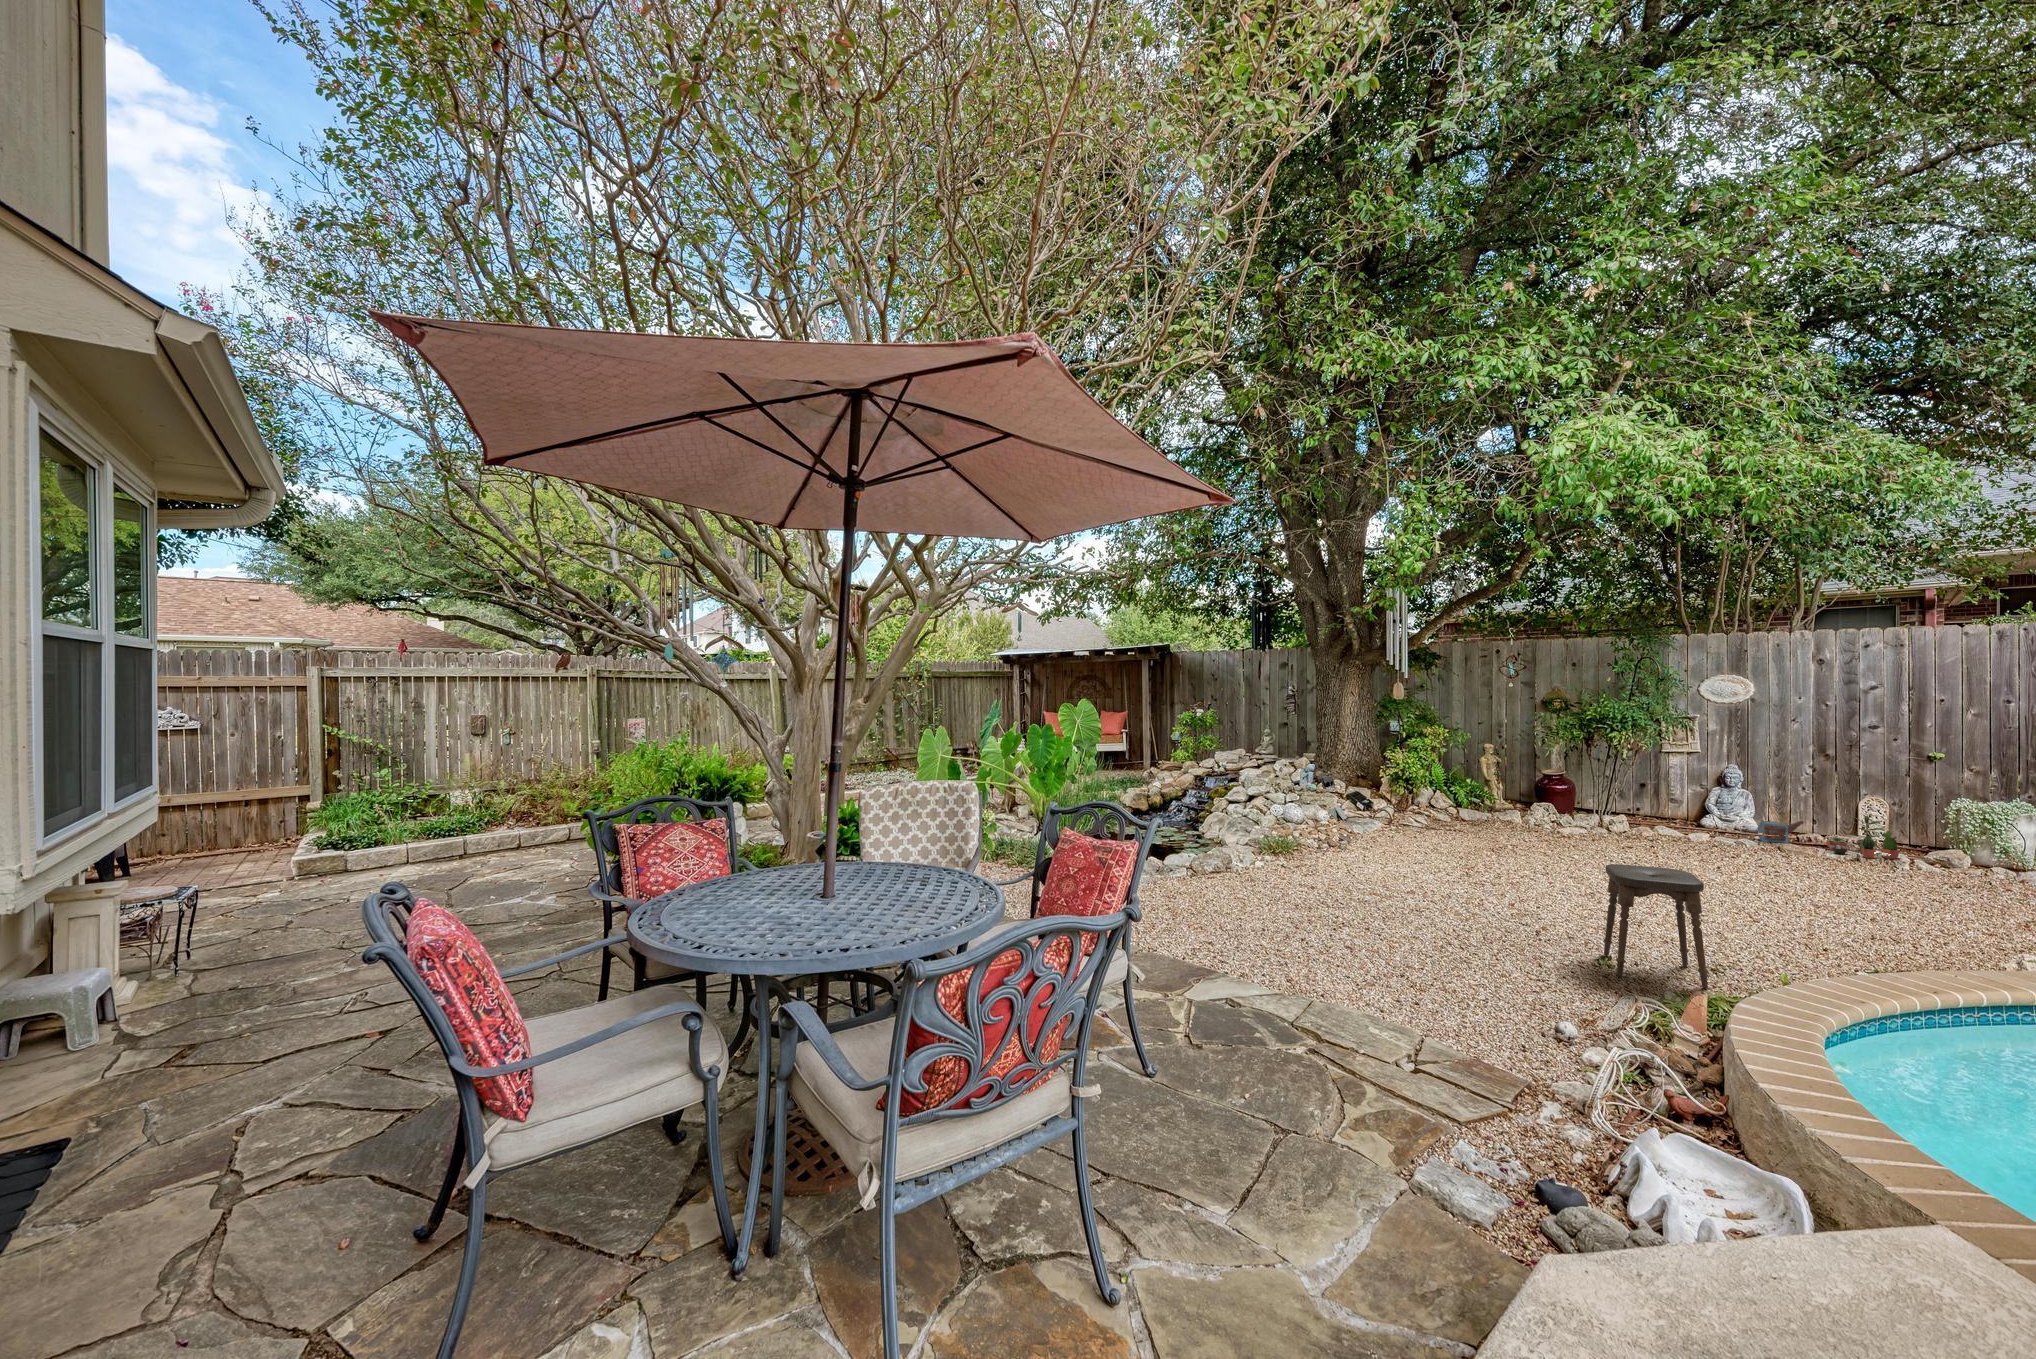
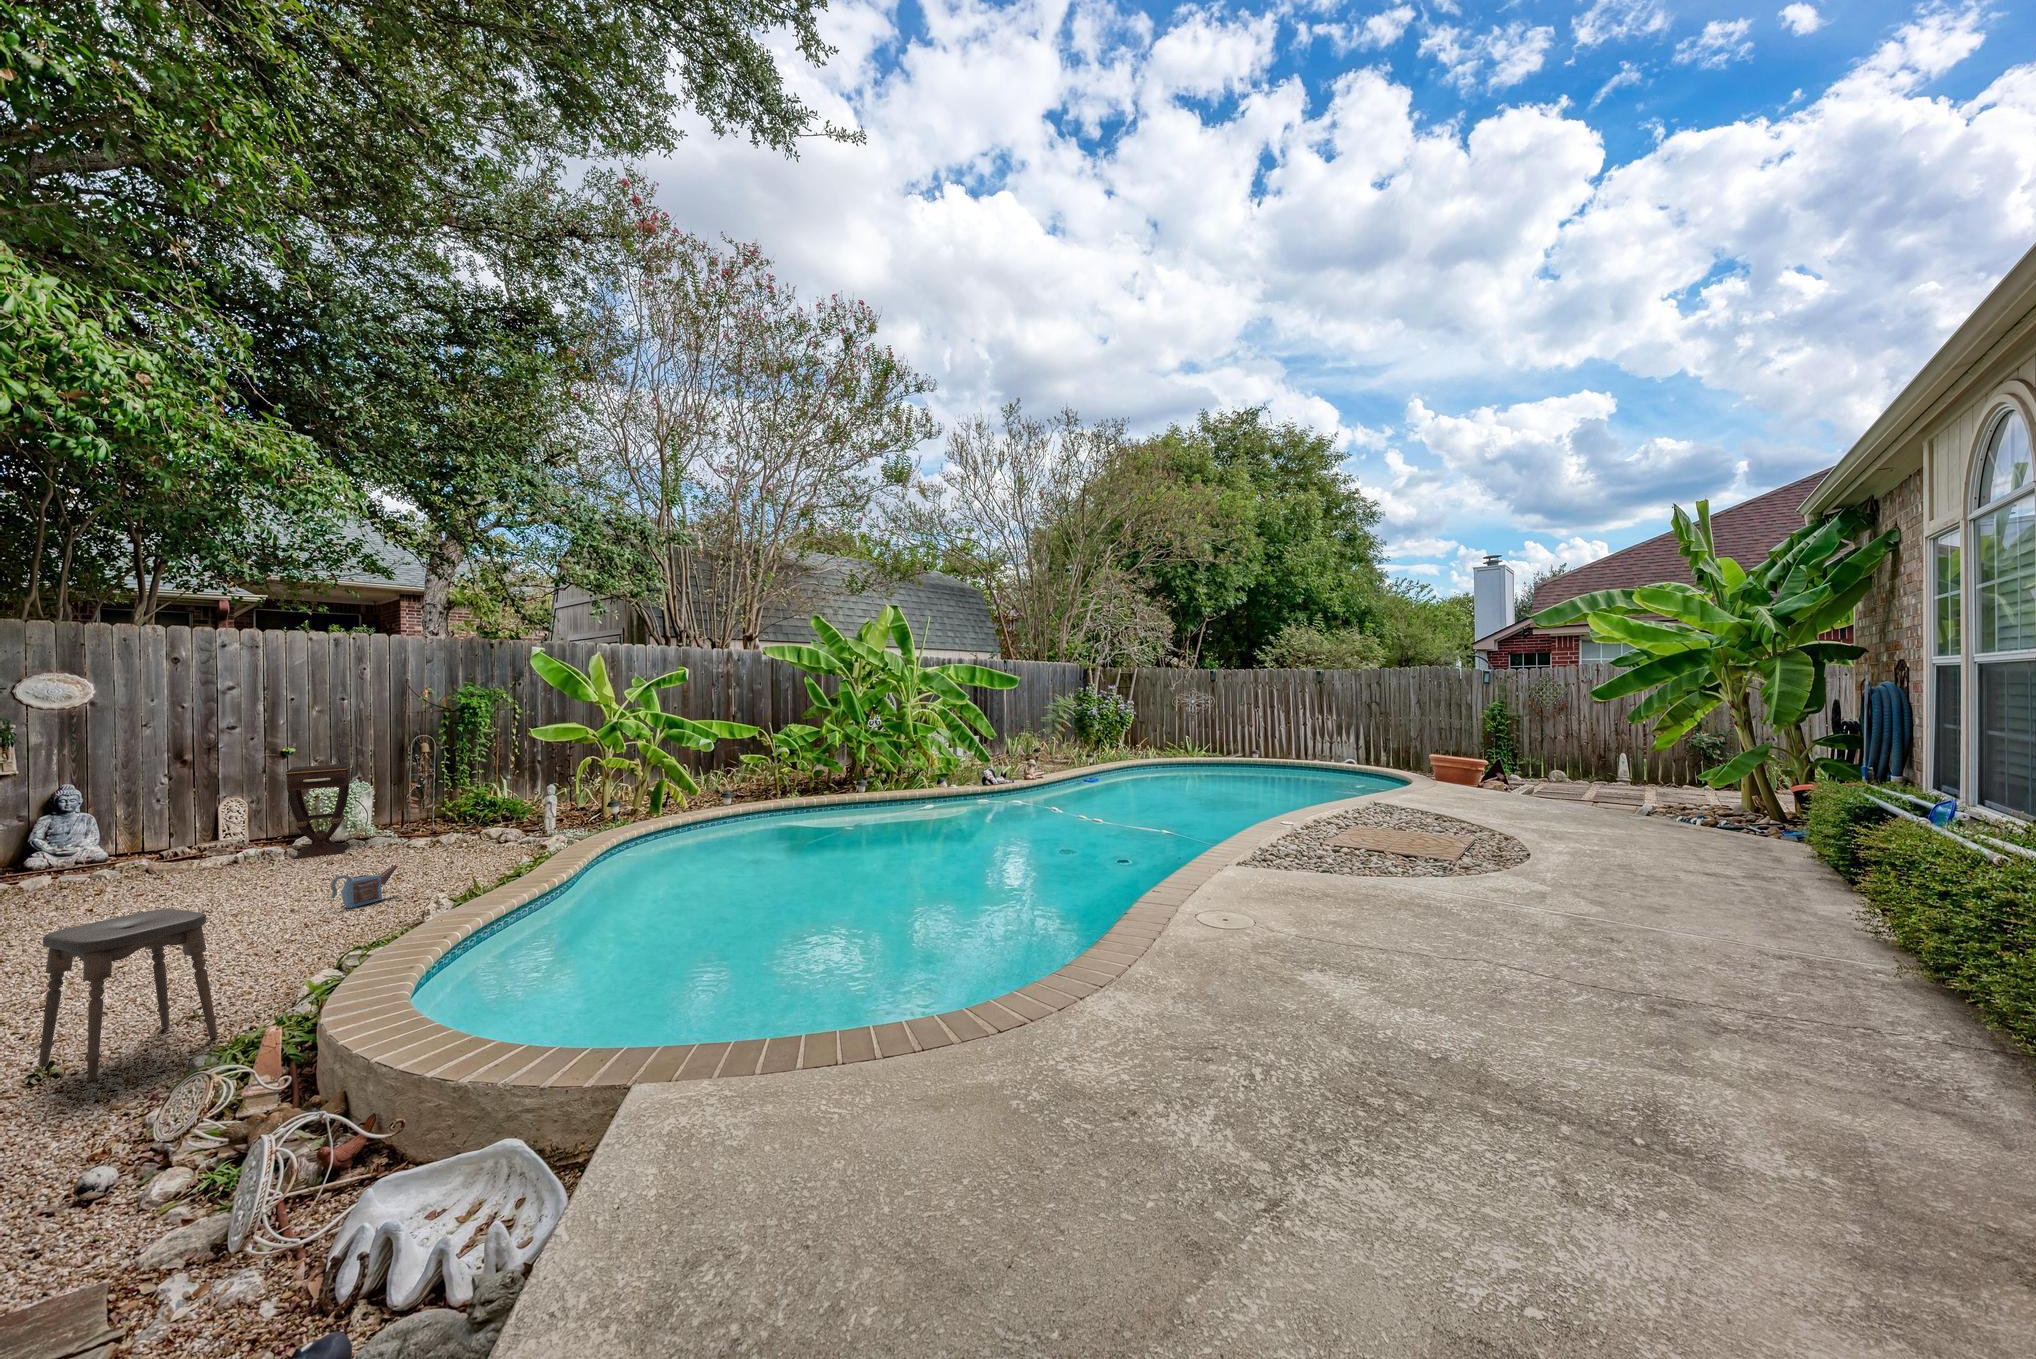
side table: none [1914,775,2005,883] -> present [285,764,351,859]
potted plant: present [1827,816,1899,859] -> none [191,816,265,862]
watering can: present [1753,817,1804,843] -> present [330,865,398,908]

